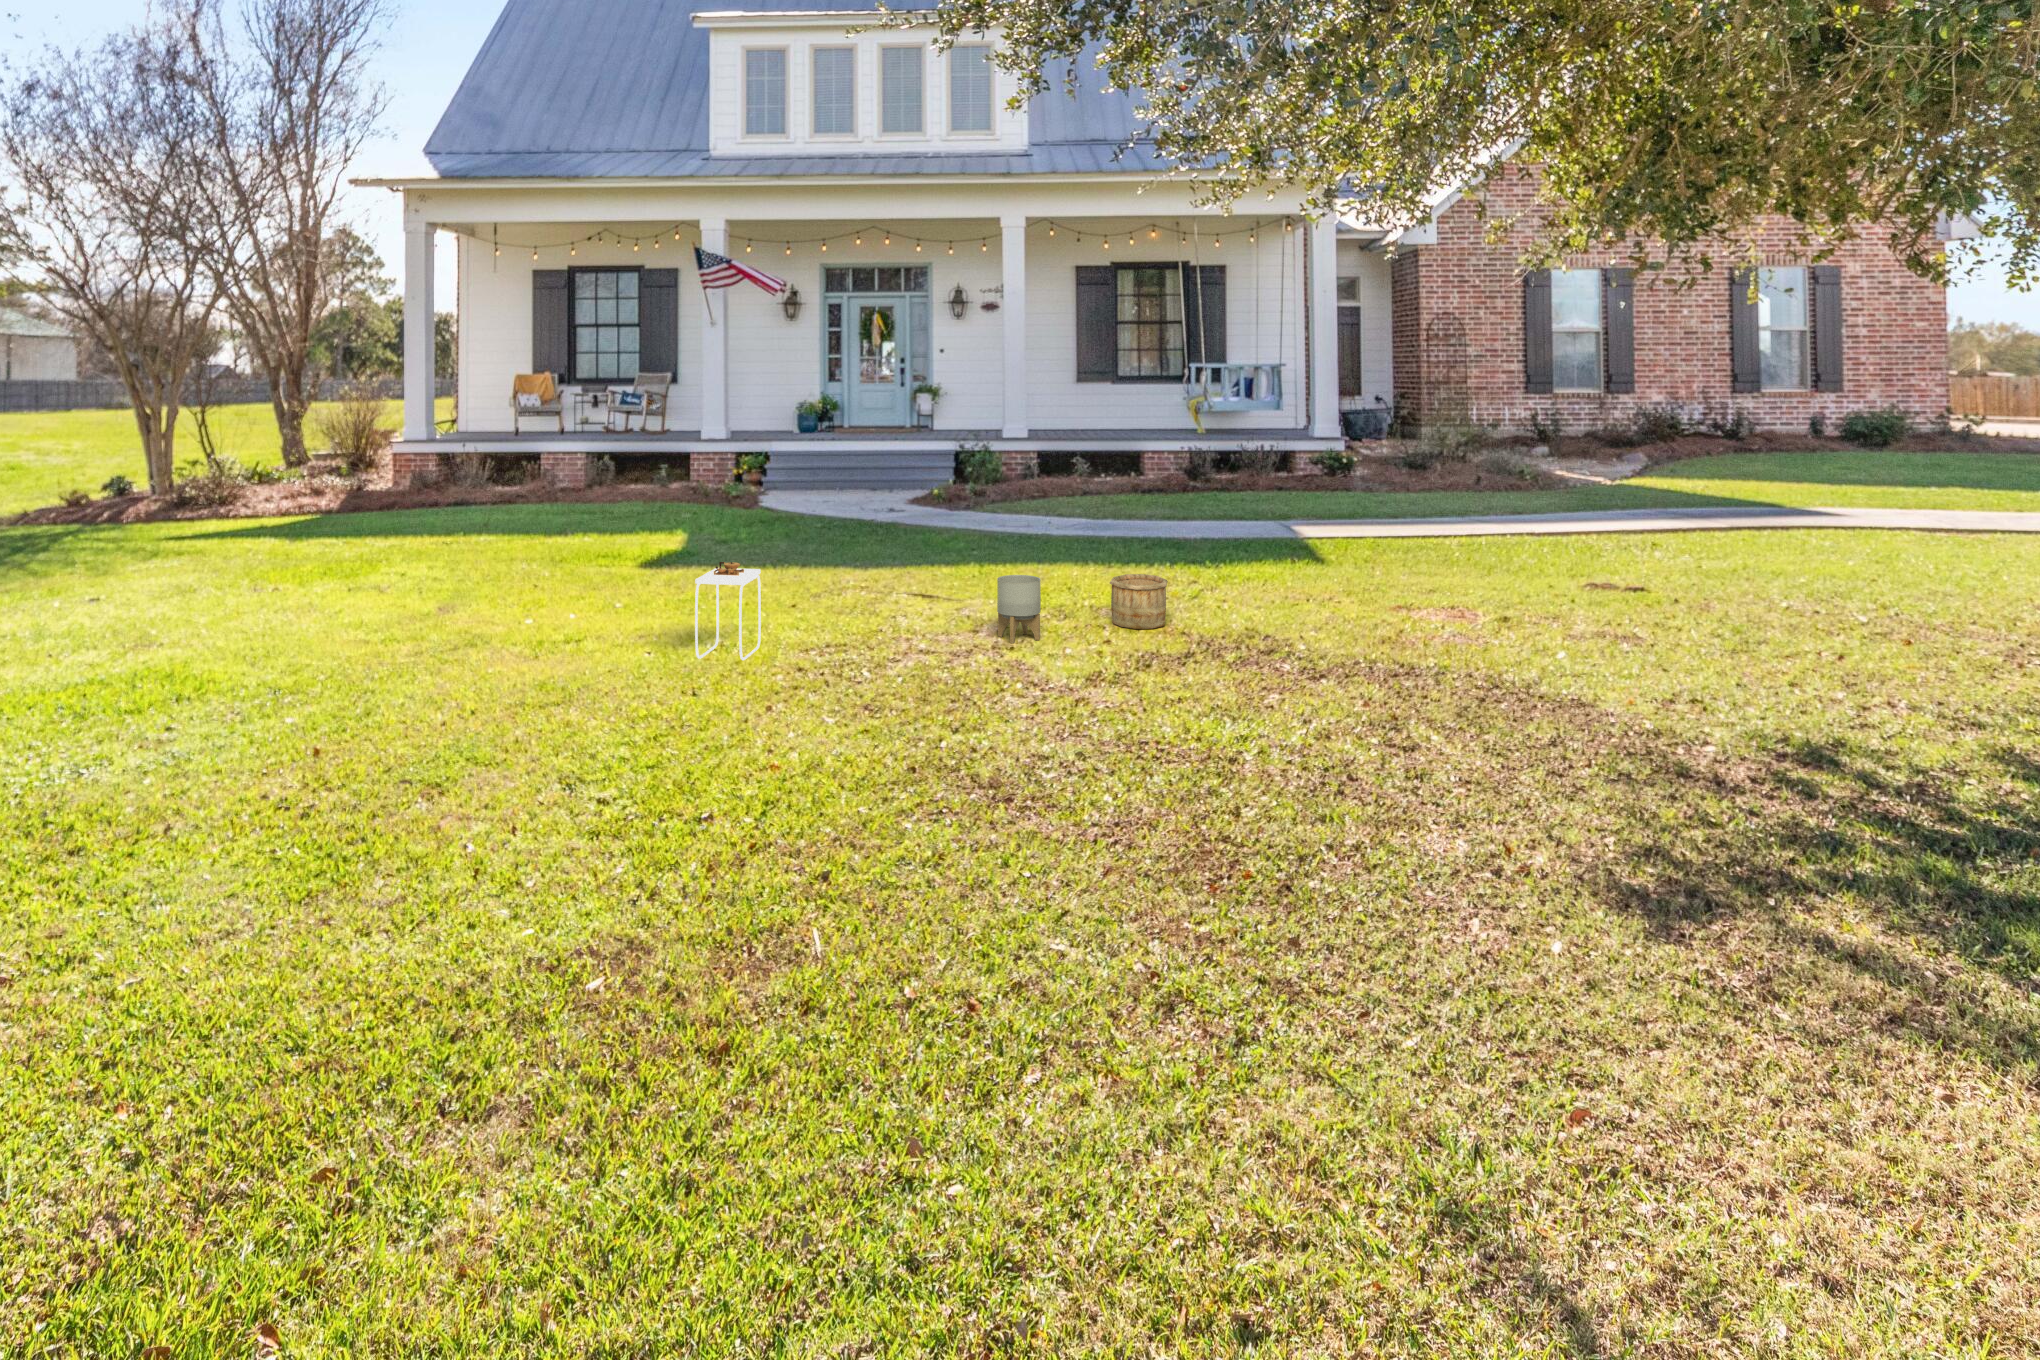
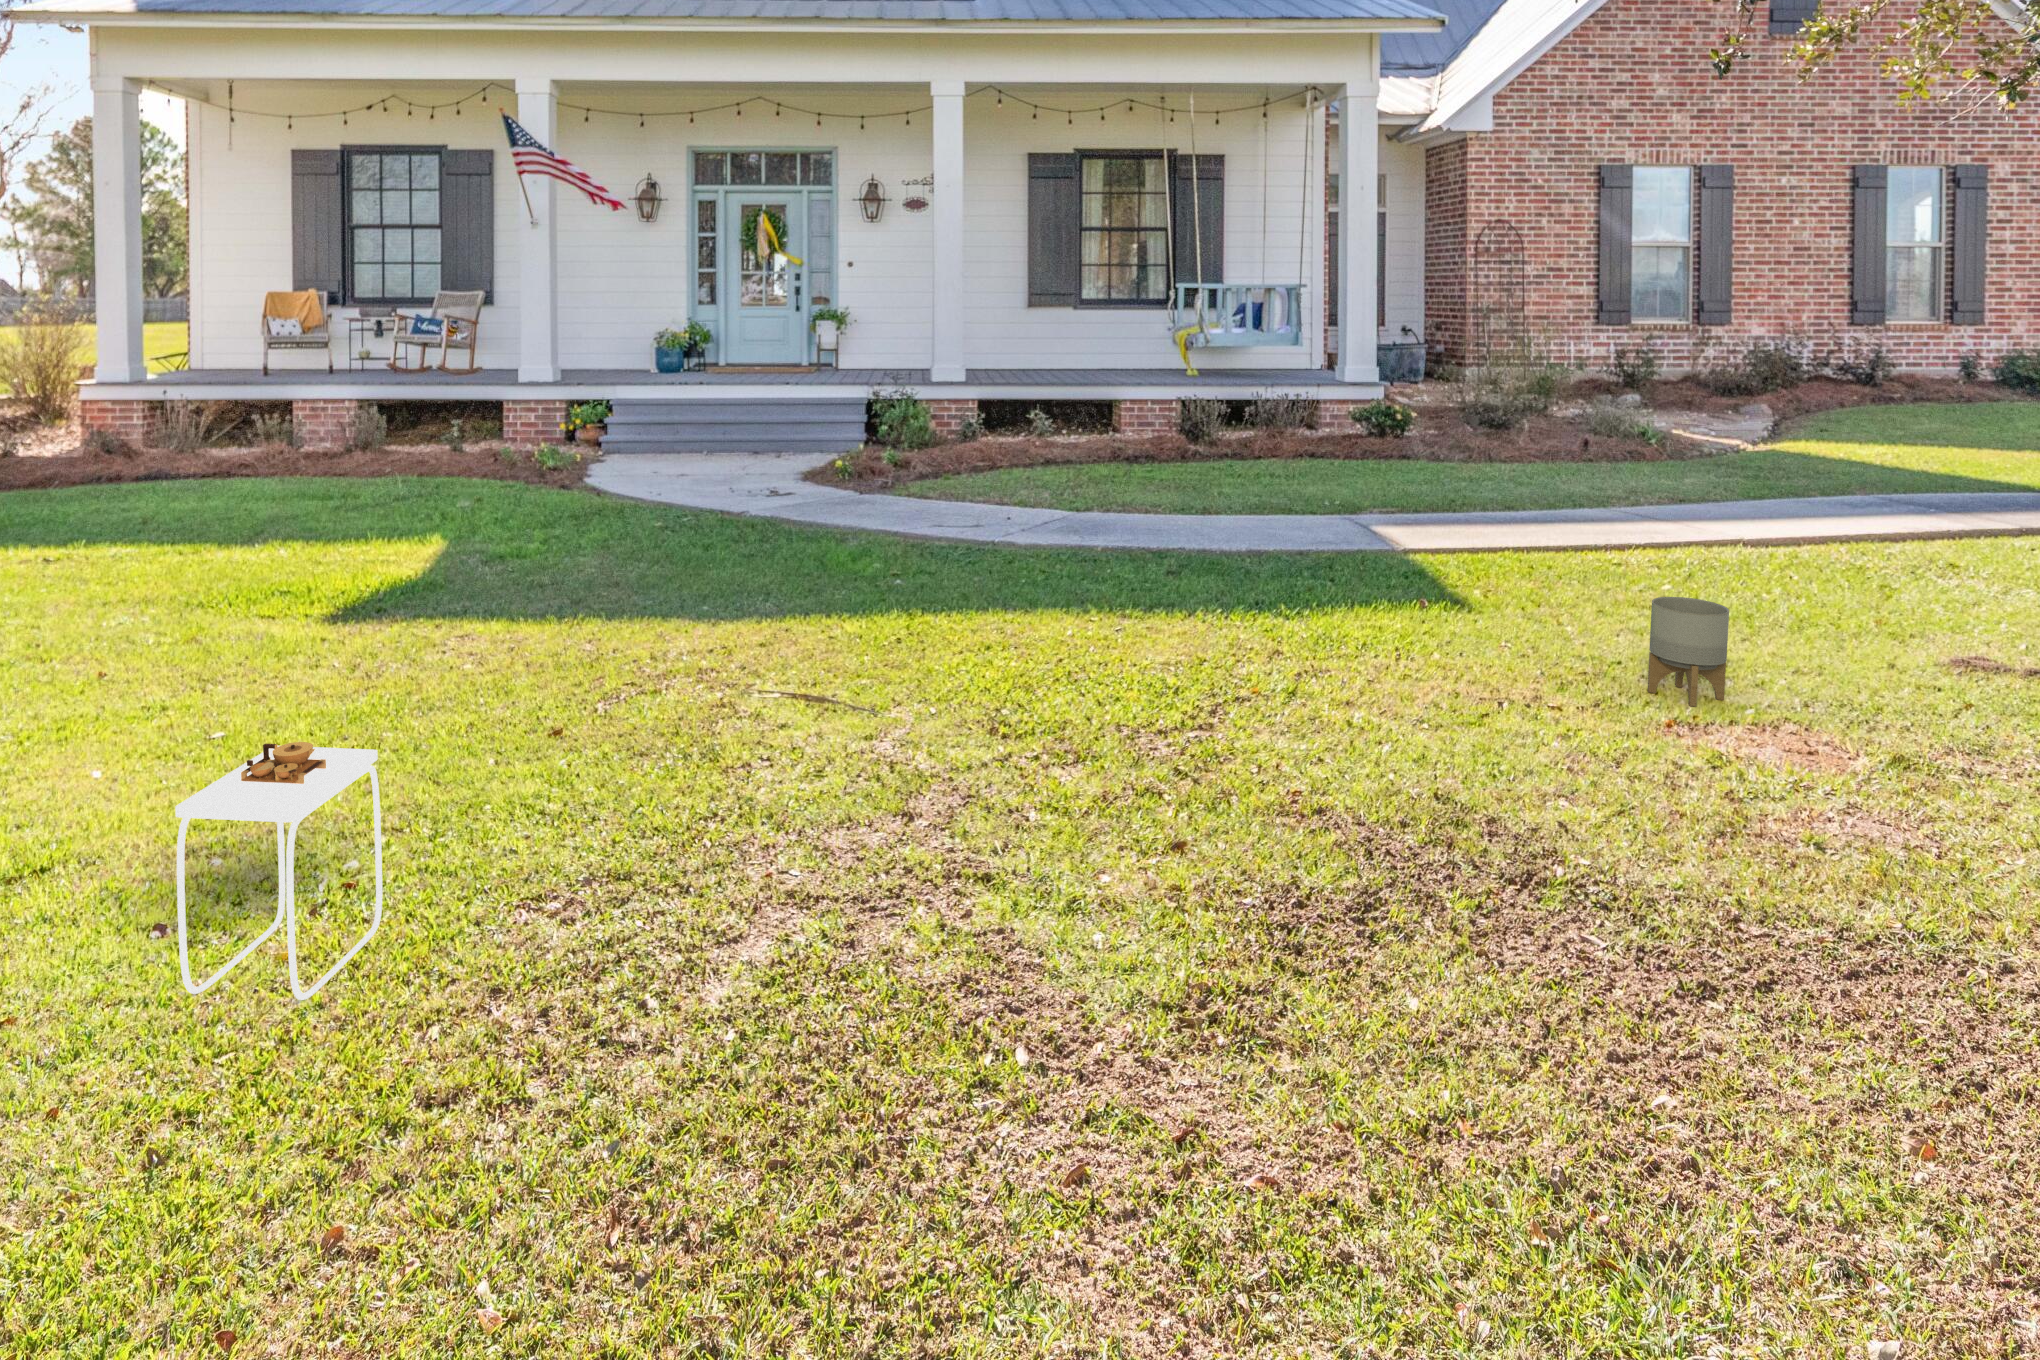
wooden bucket: present [1110,574,1168,629] -> none [1167,701,1288,832]
planter: present [997,575,1041,643] -> present [1647,597,1729,706]

